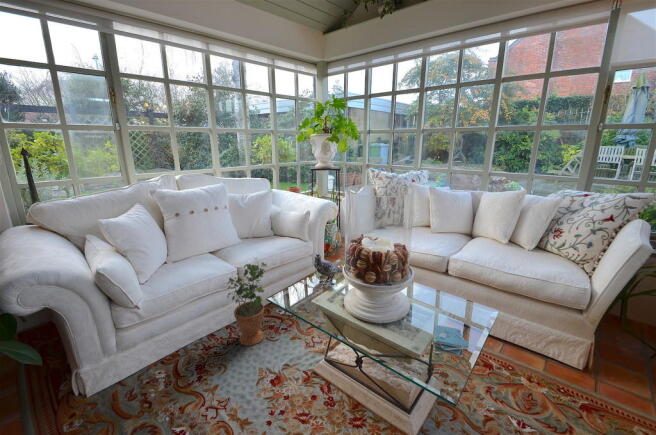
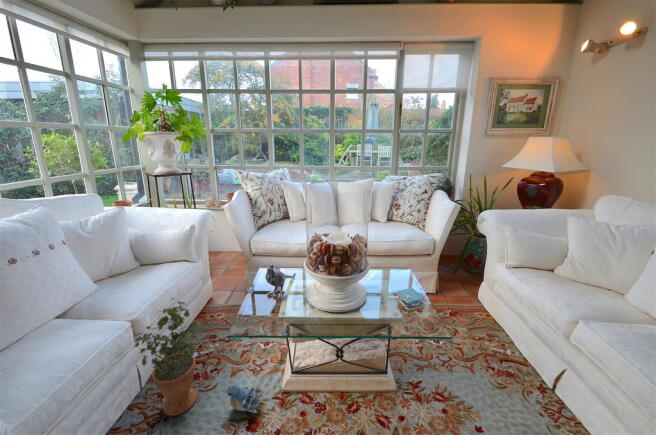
plush toy: none [271,341,298,373] -> present [226,384,264,413]

